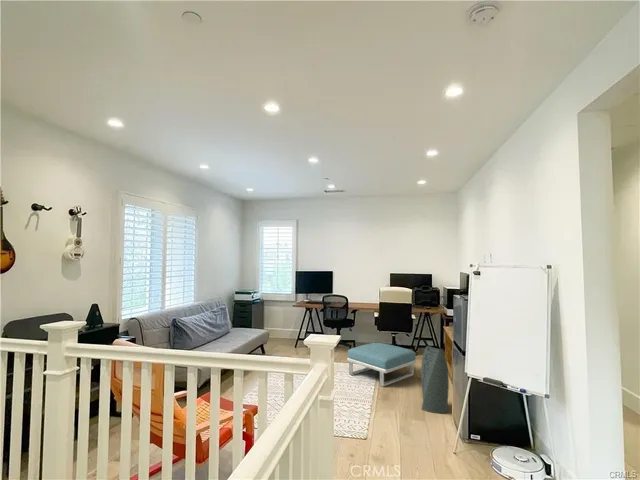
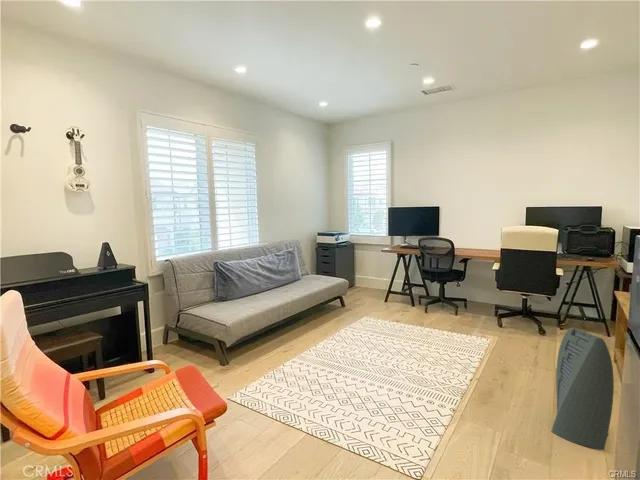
footstool: present [347,343,416,387] -> none [440,307,555,375]

